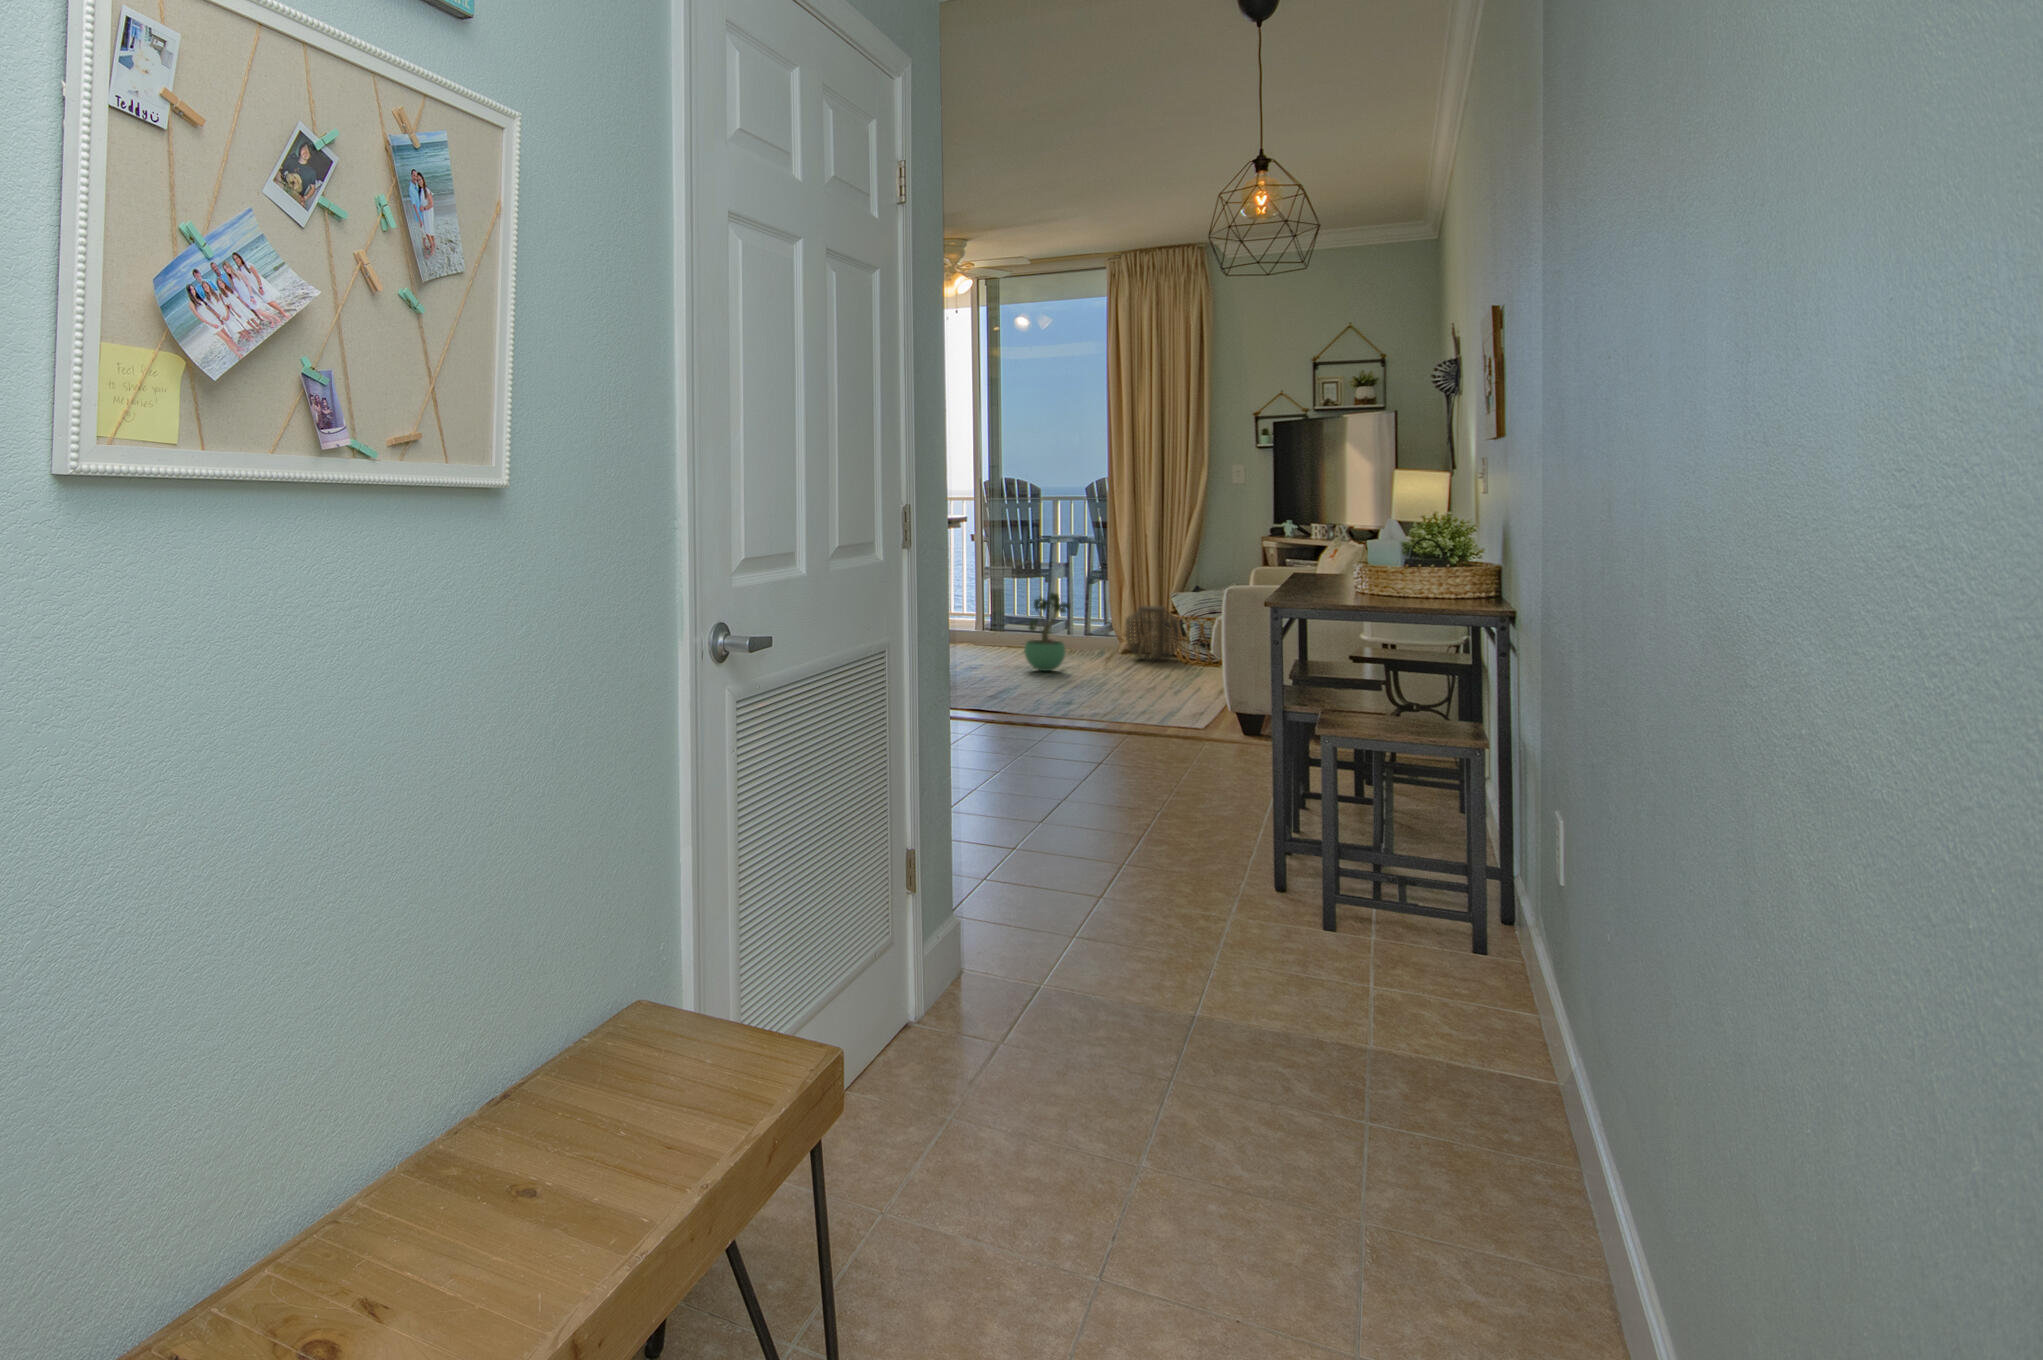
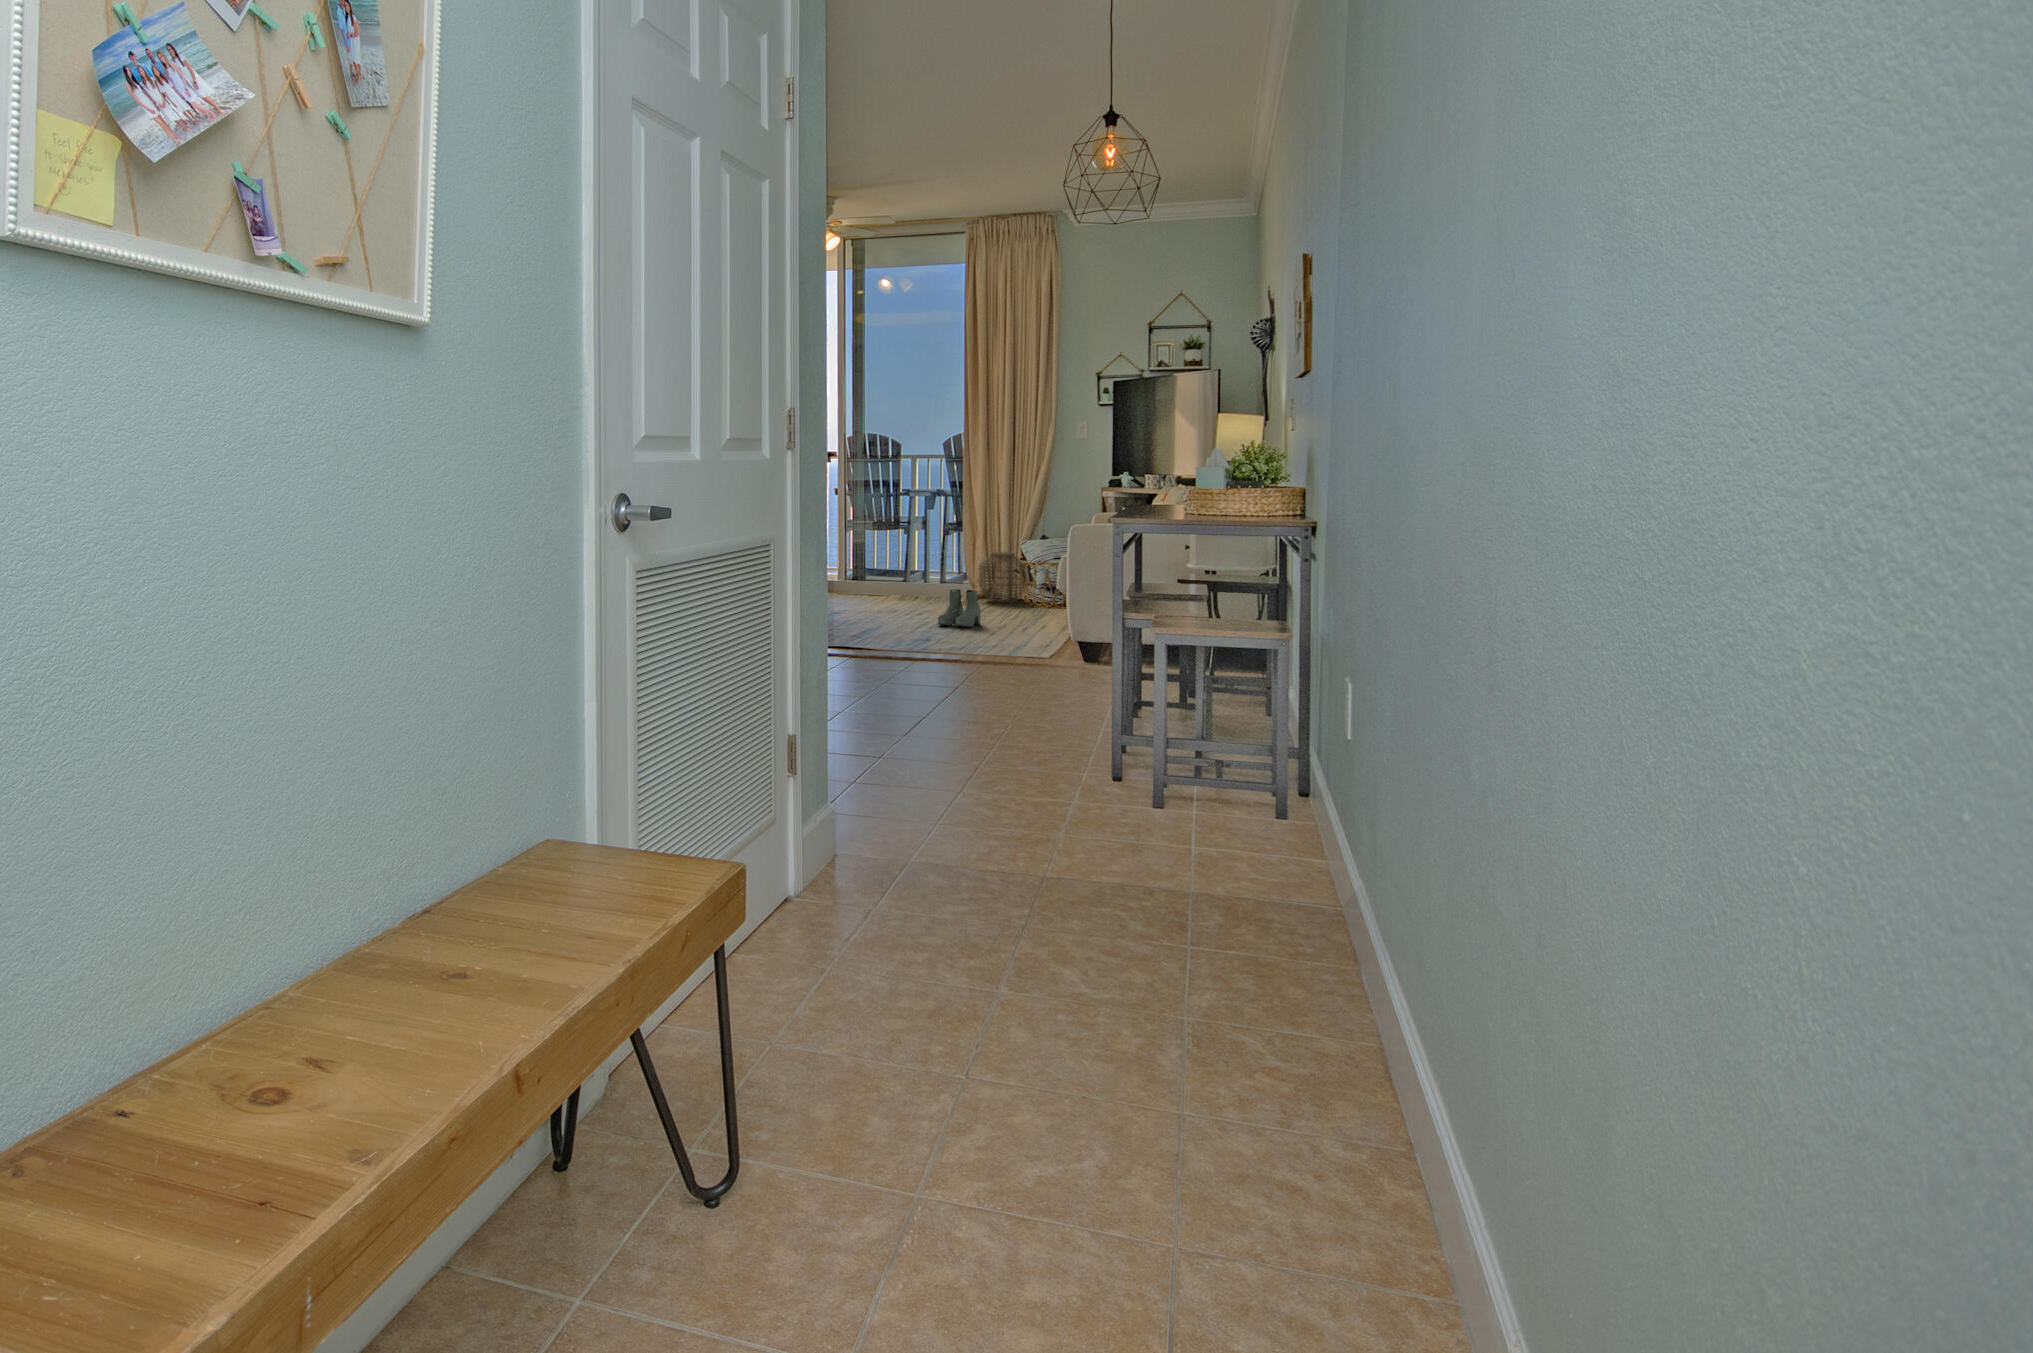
potted plant: present [1024,593,1070,671] -> none [887,537,930,612]
boots: none [1080,650,1127,691] -> present [938,589,981,627]

